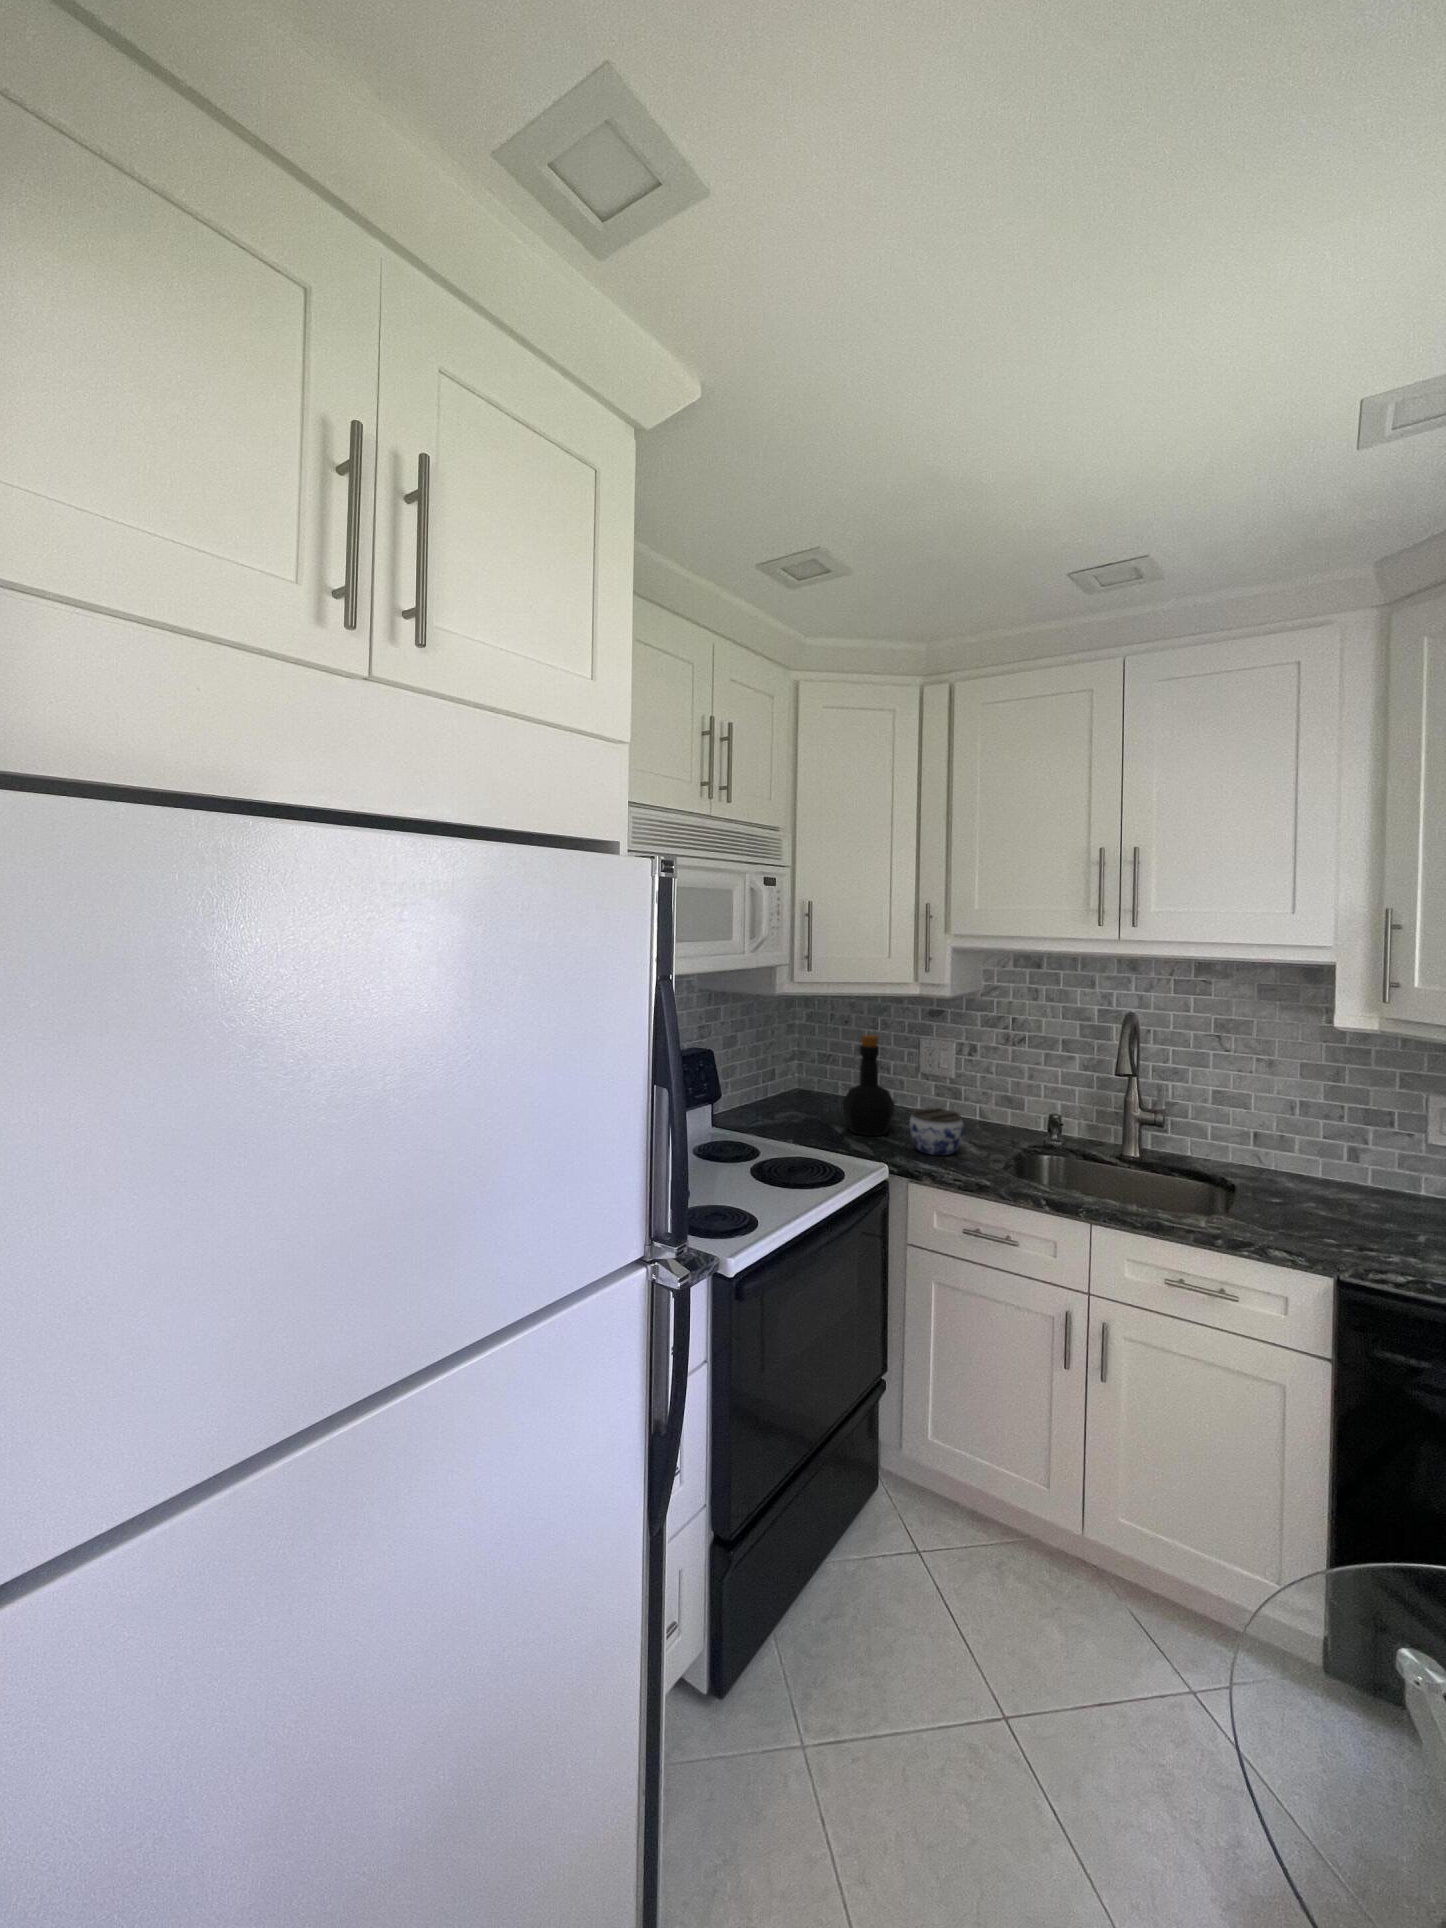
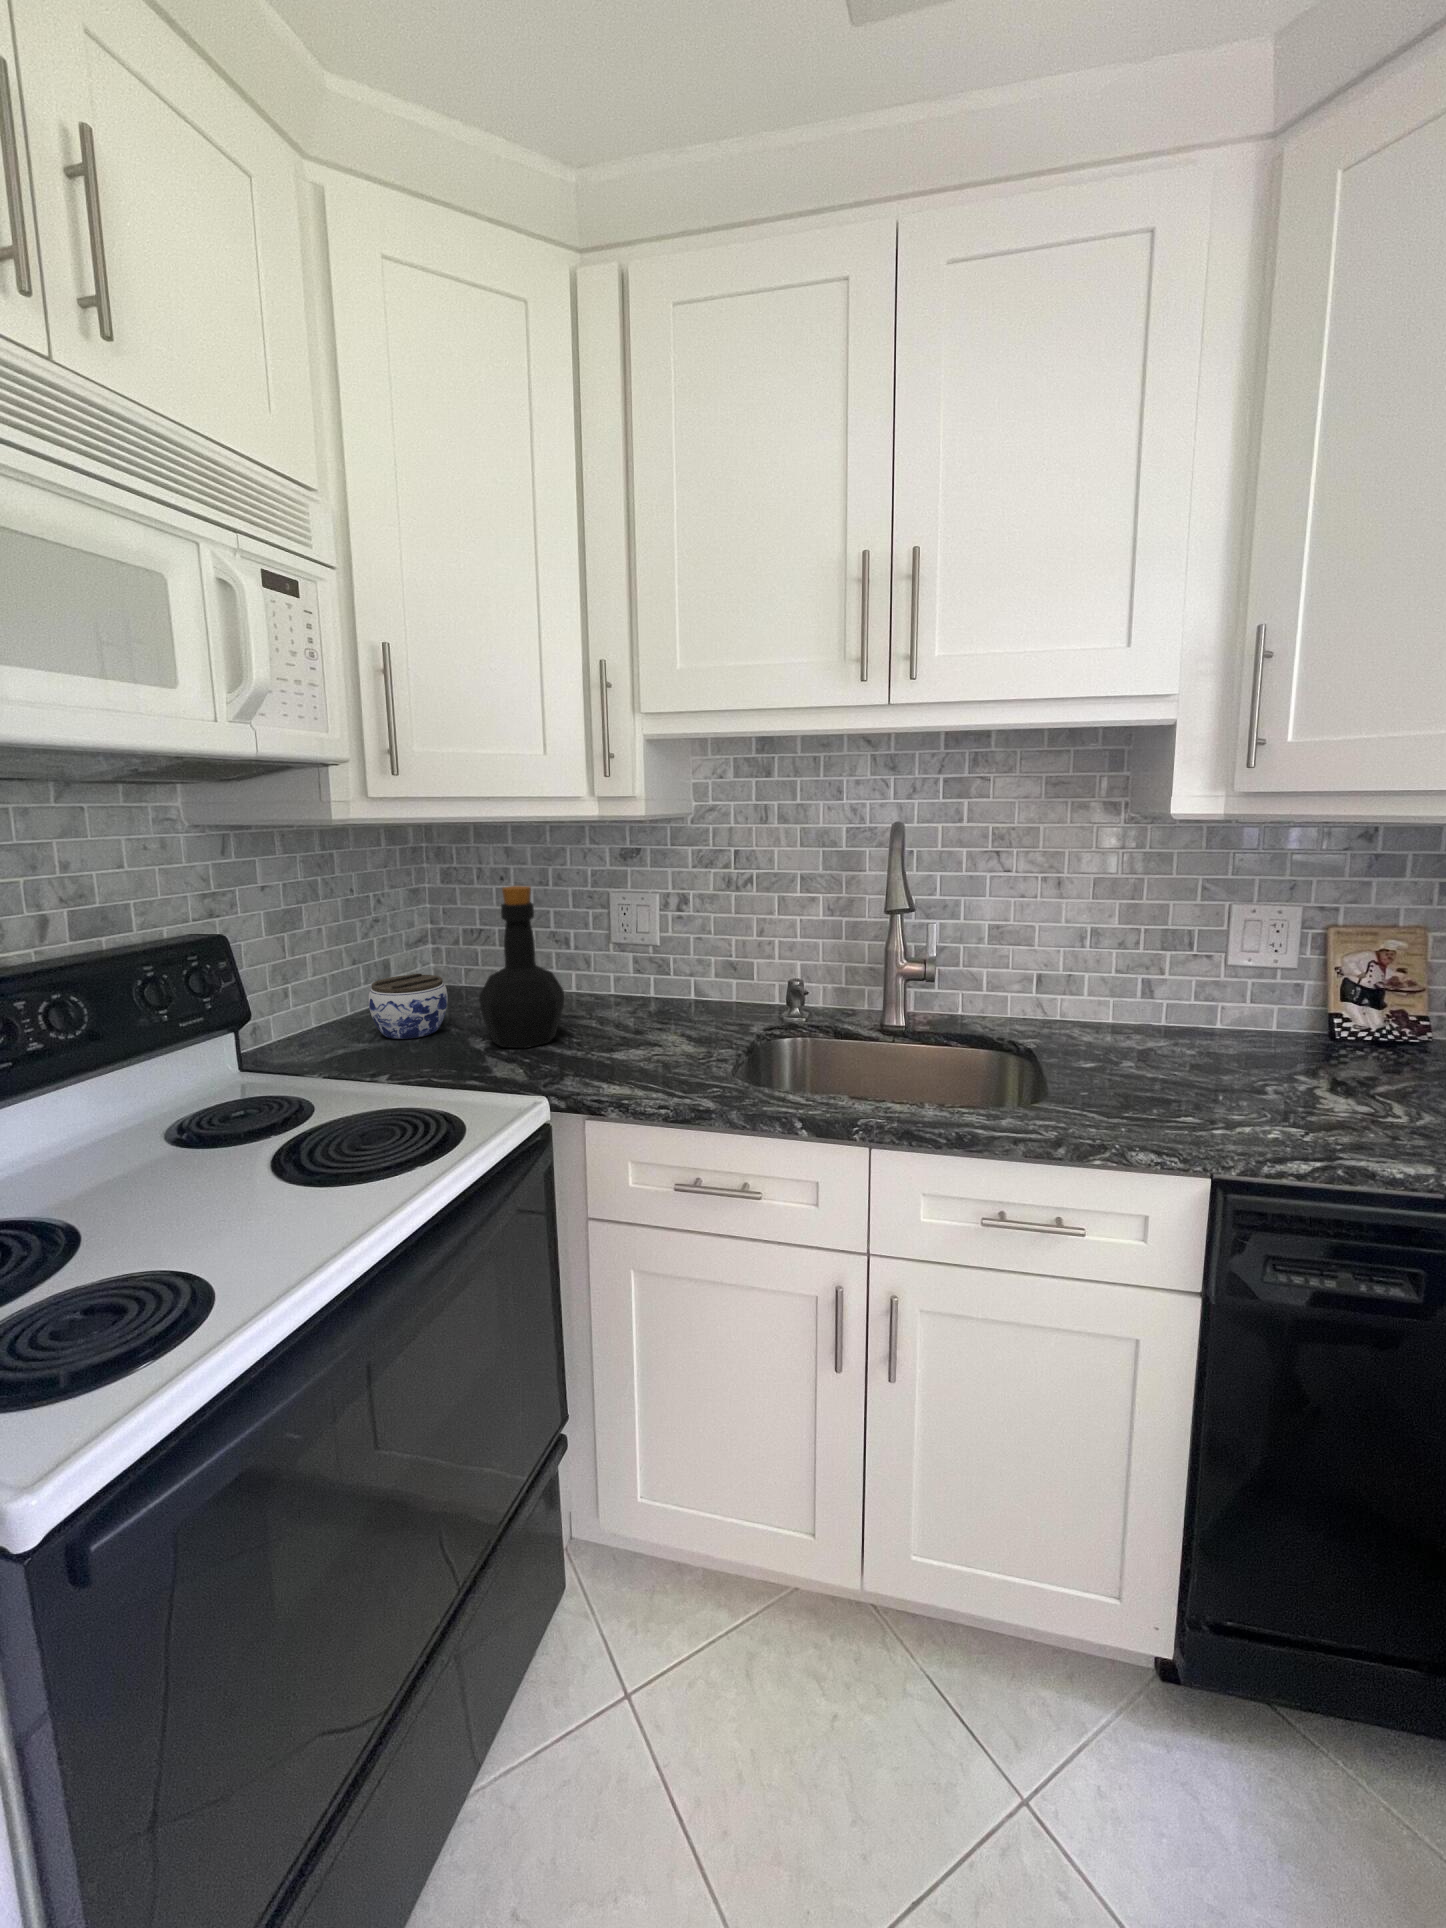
jar: present [909,1108,964,1155] -> present [368,974,448,1039]

